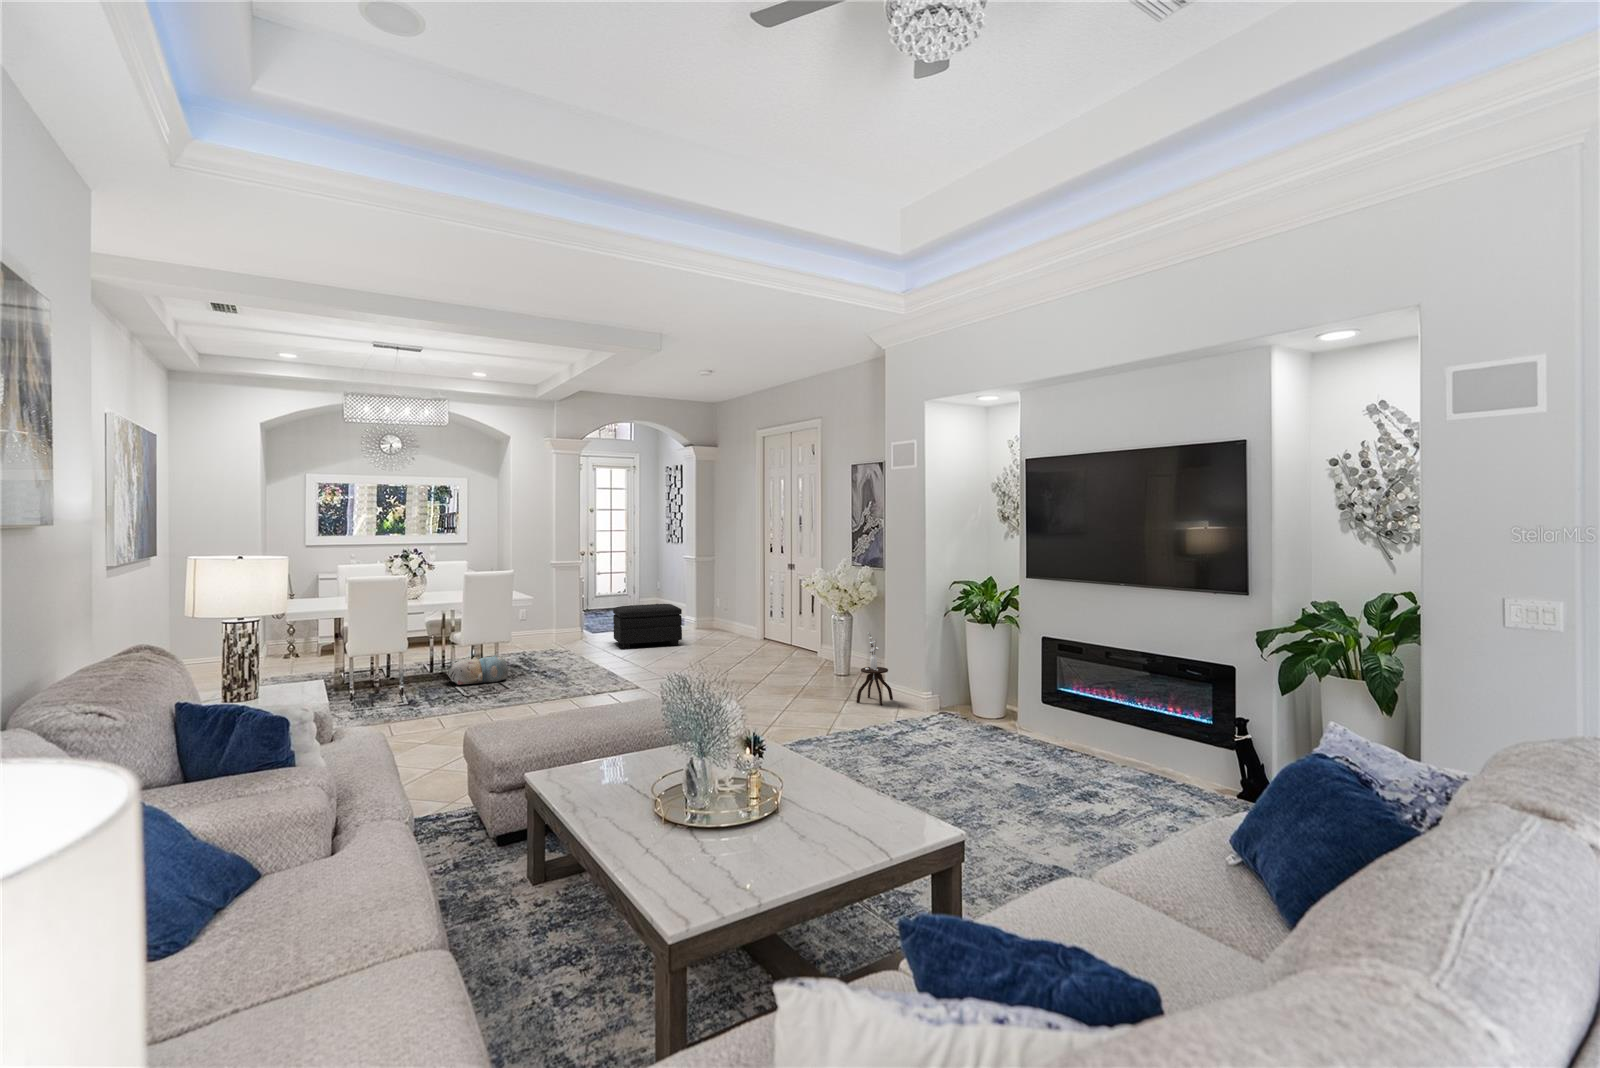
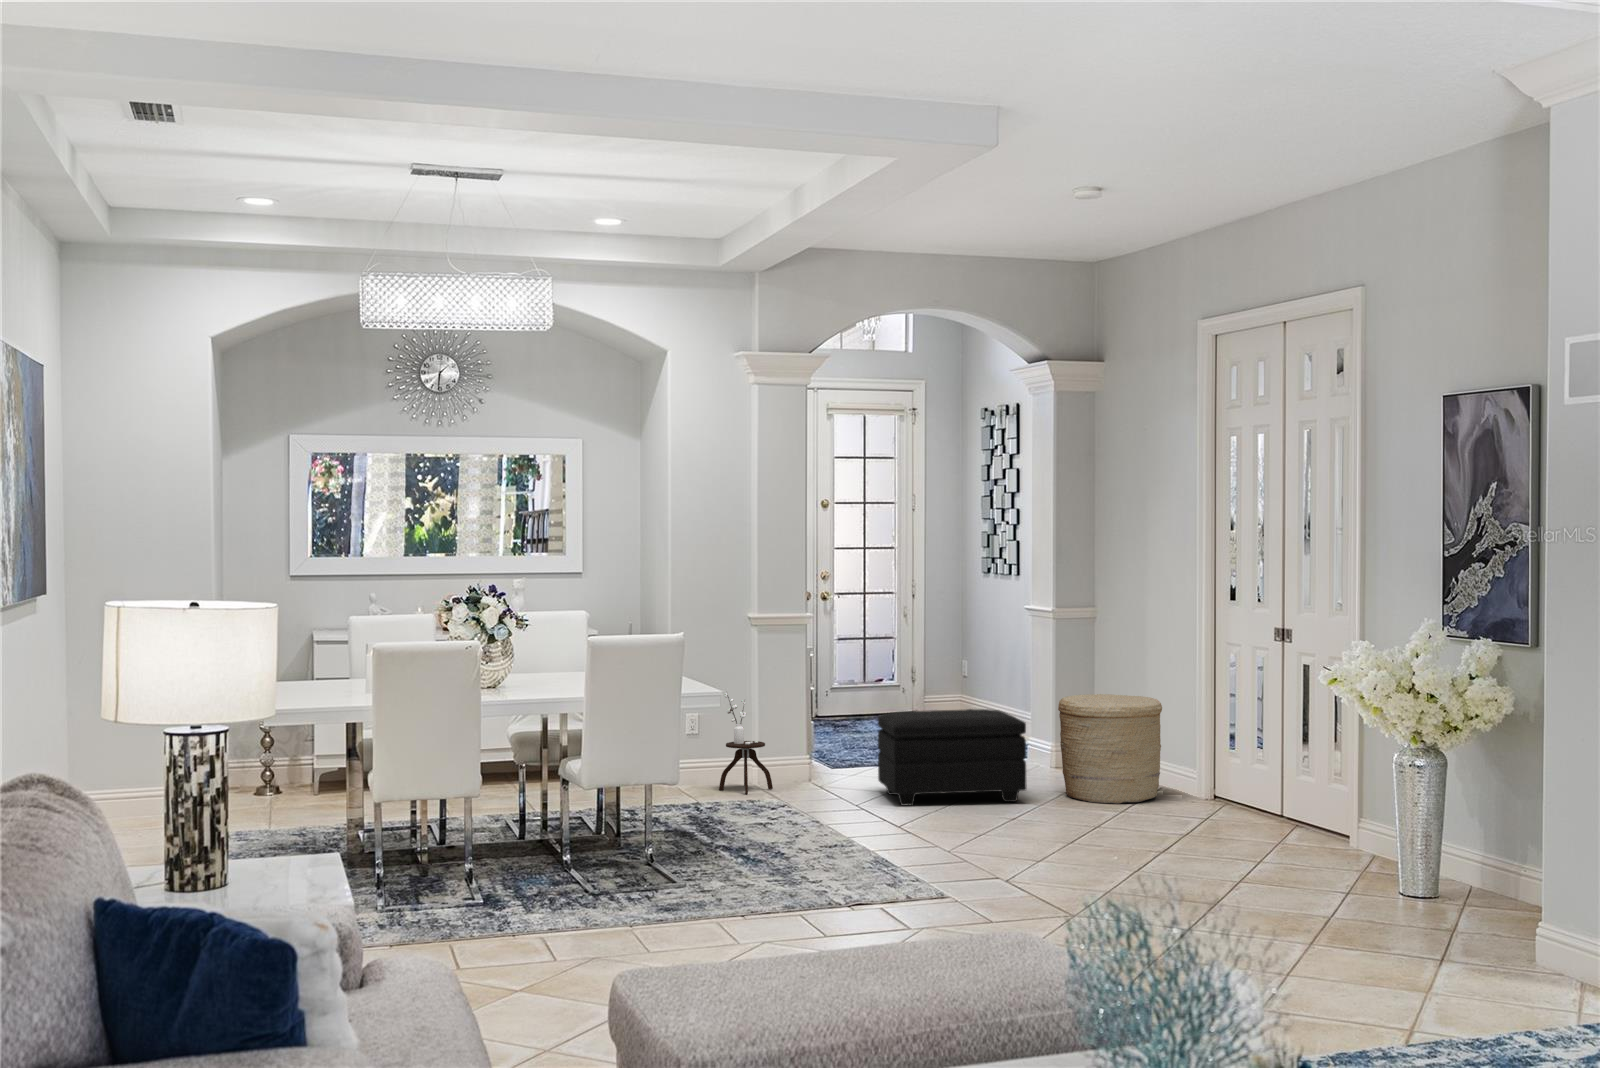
basket: none [697,595,743,644] -> present [1058,694,1162,804]
side table: present [856,632,893,705] -> present [719,693,773,794]
plush toy: present [448,655,509,685] -> none [558,809,674,868]

